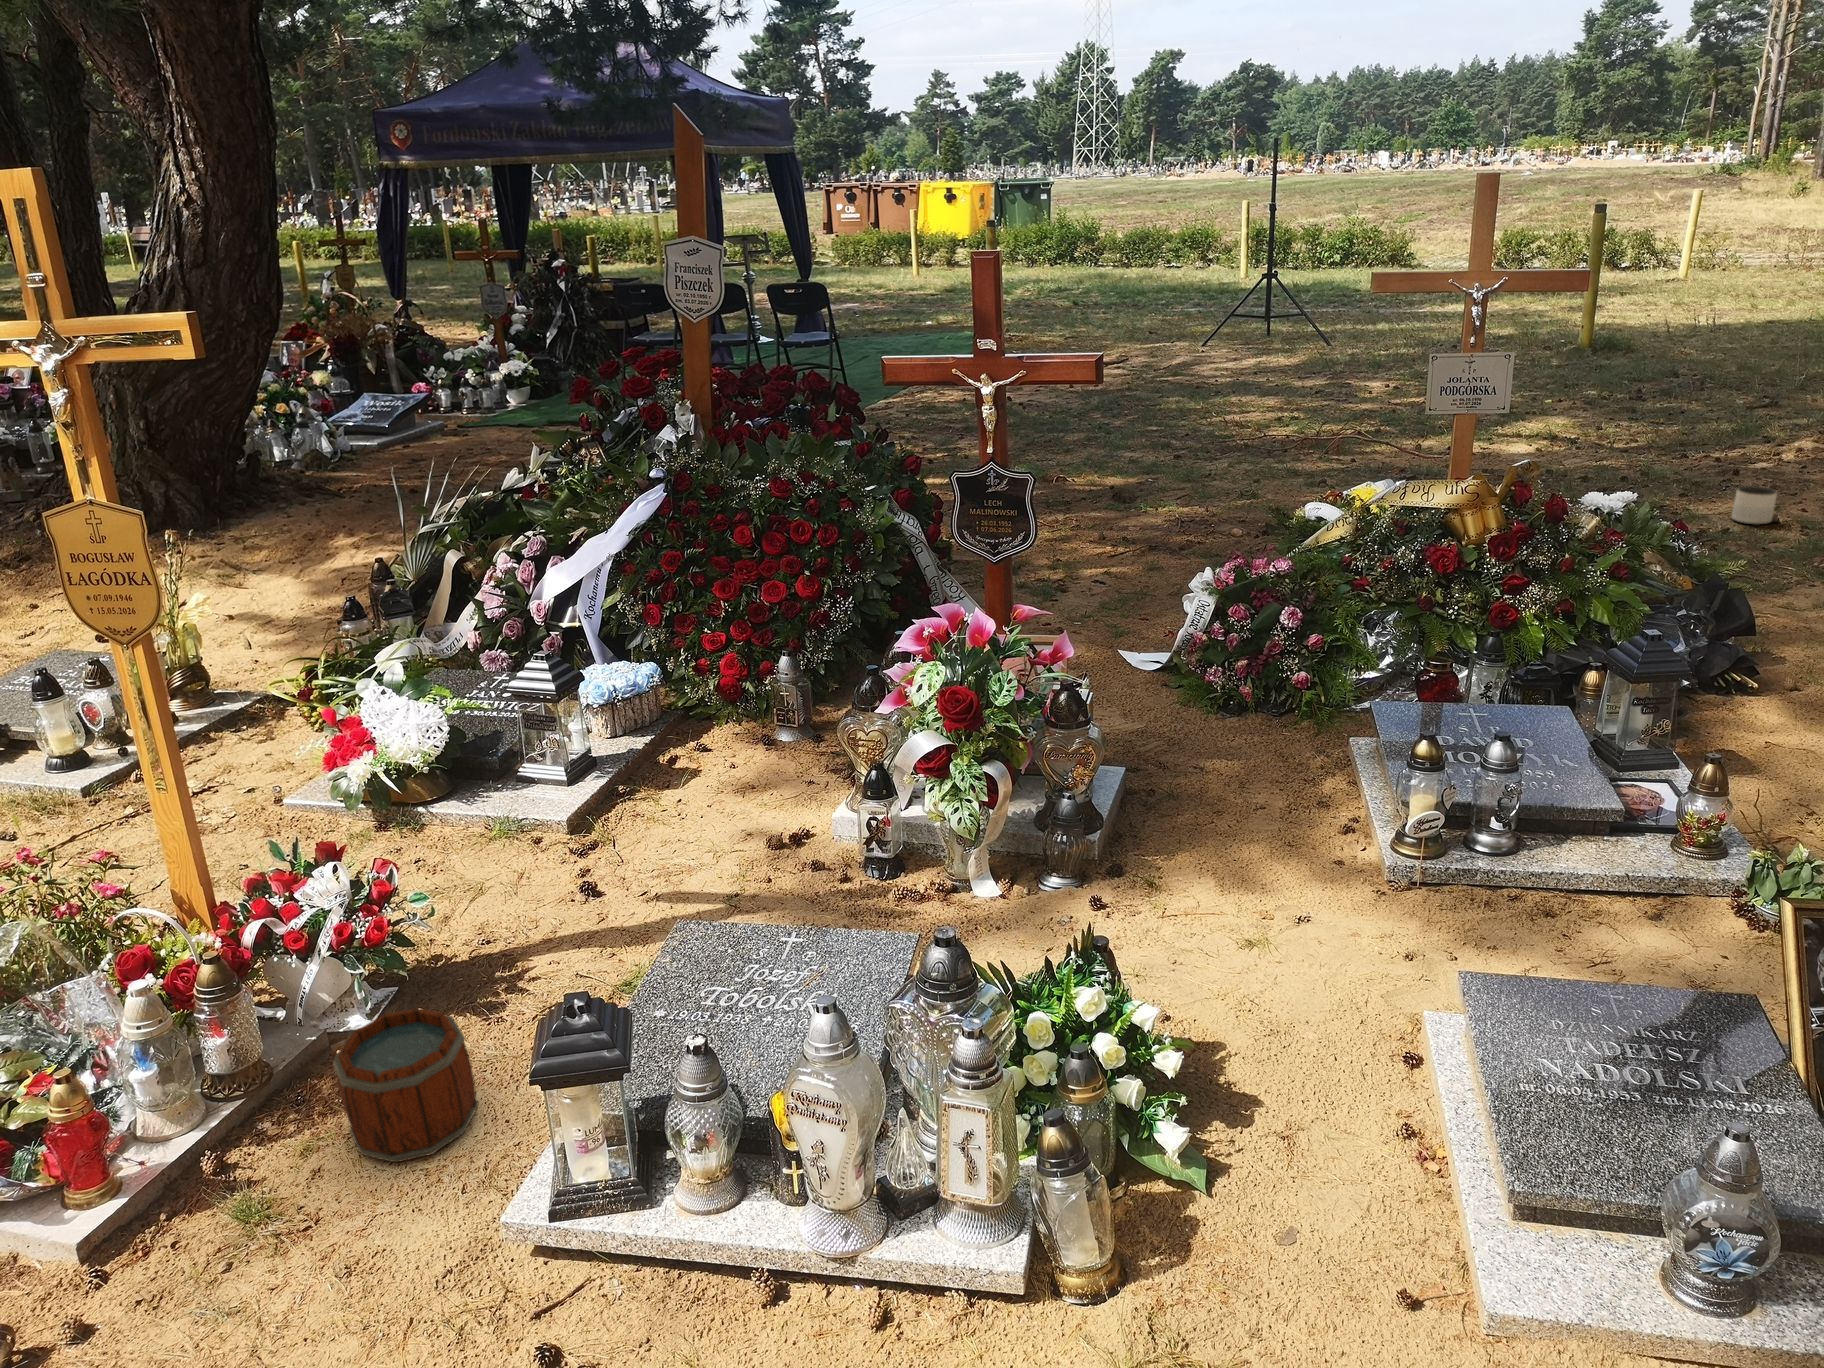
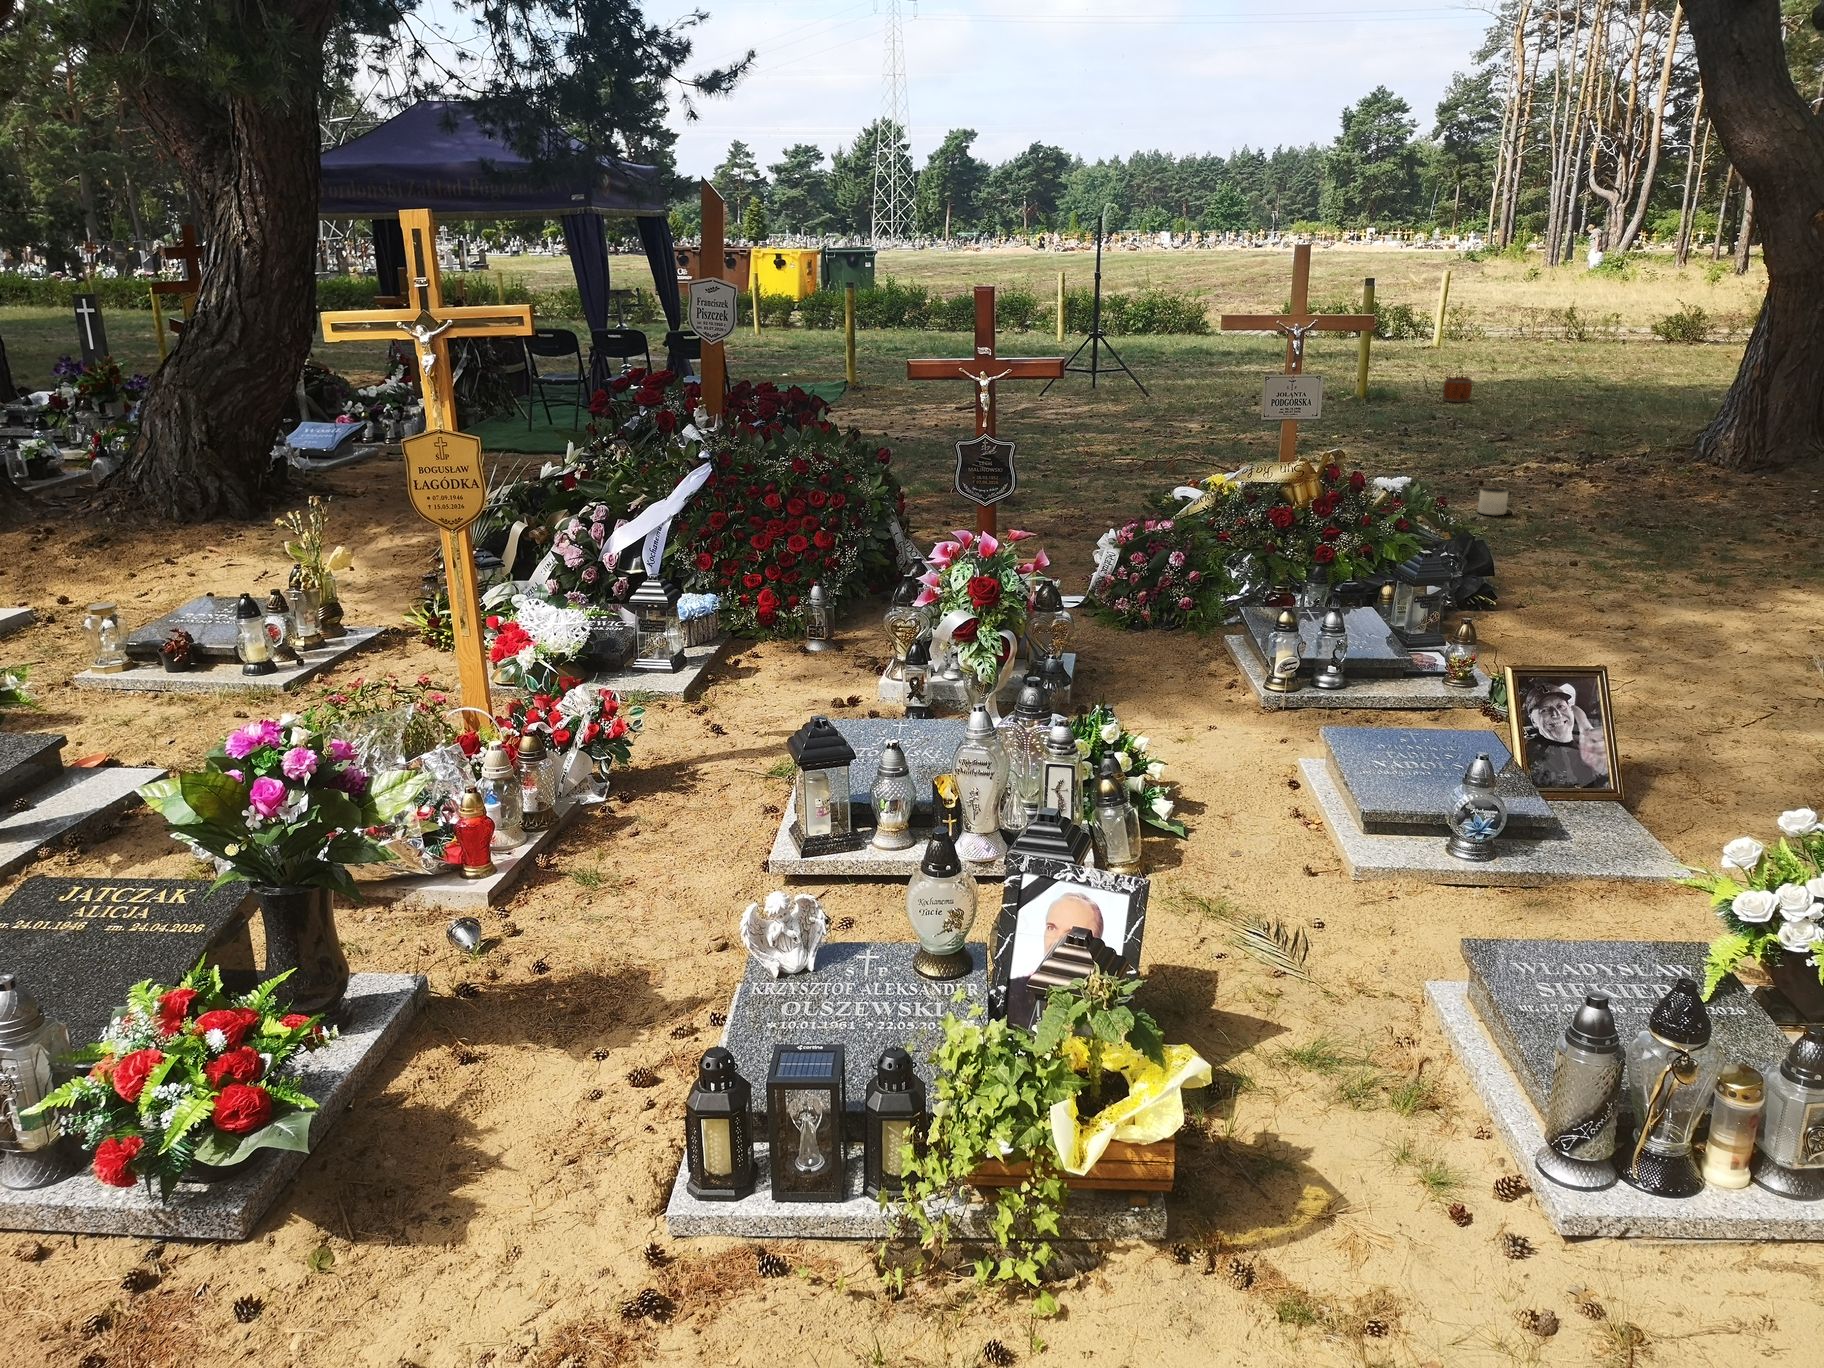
bucket: present [333,1009,478,1162] -> present [1443,377,1472,403]

